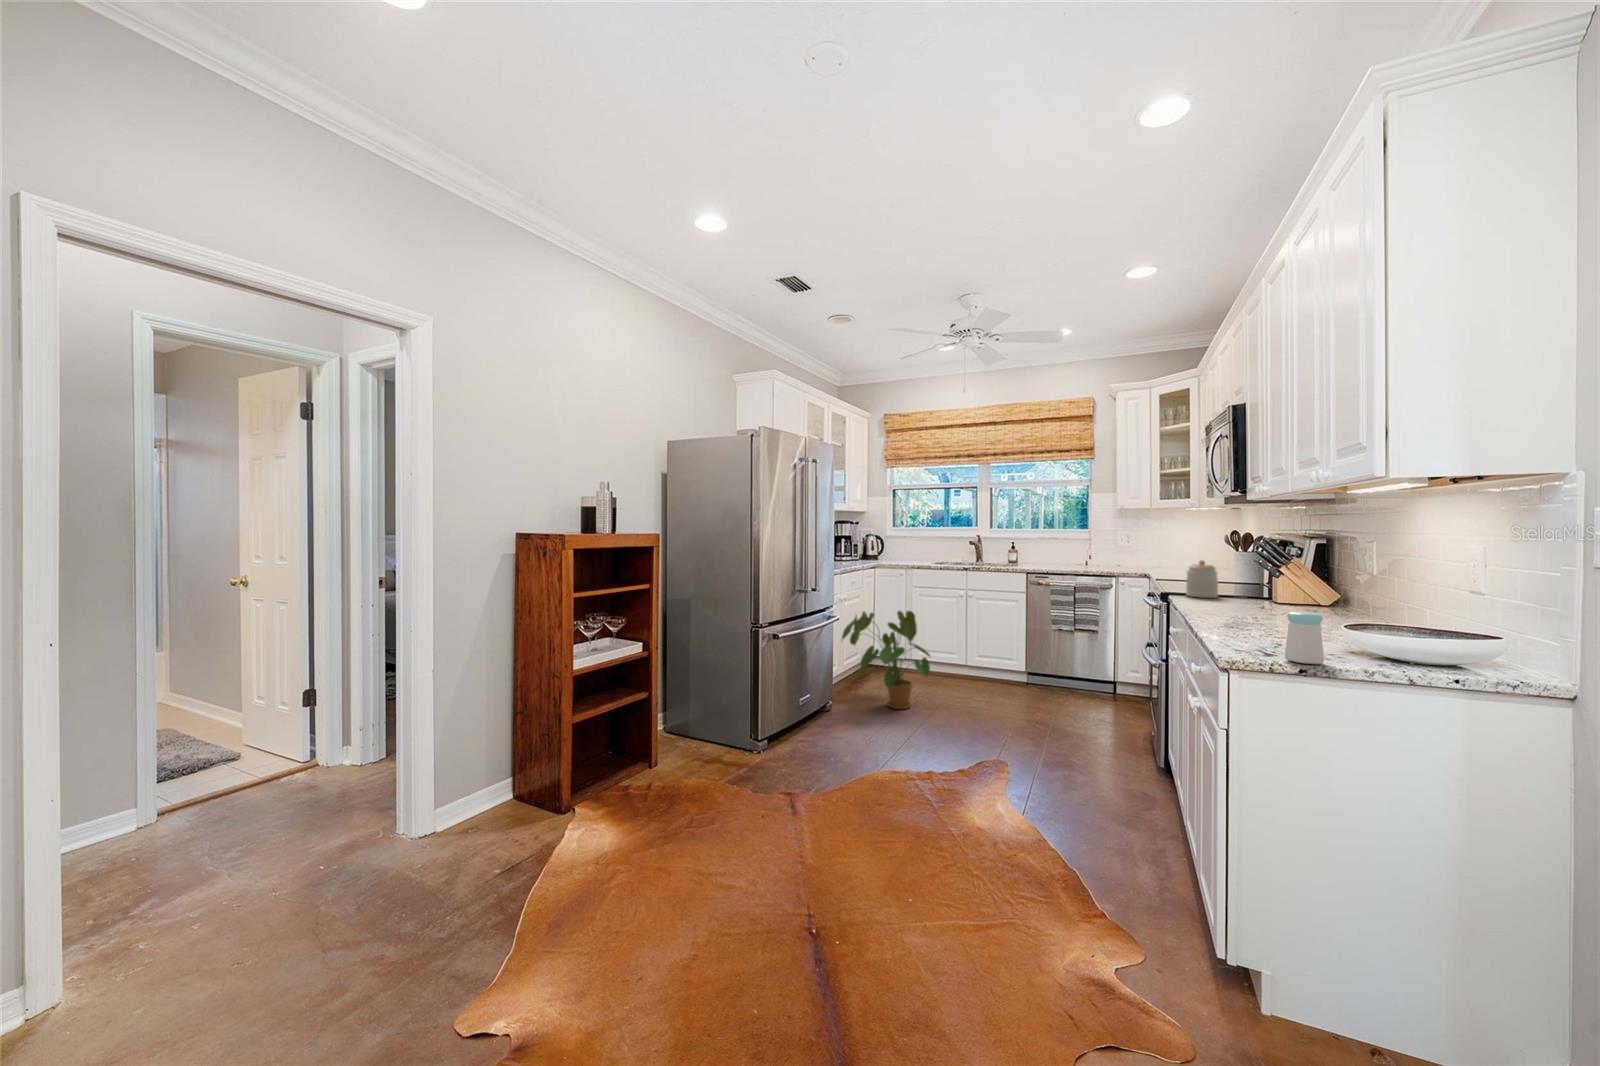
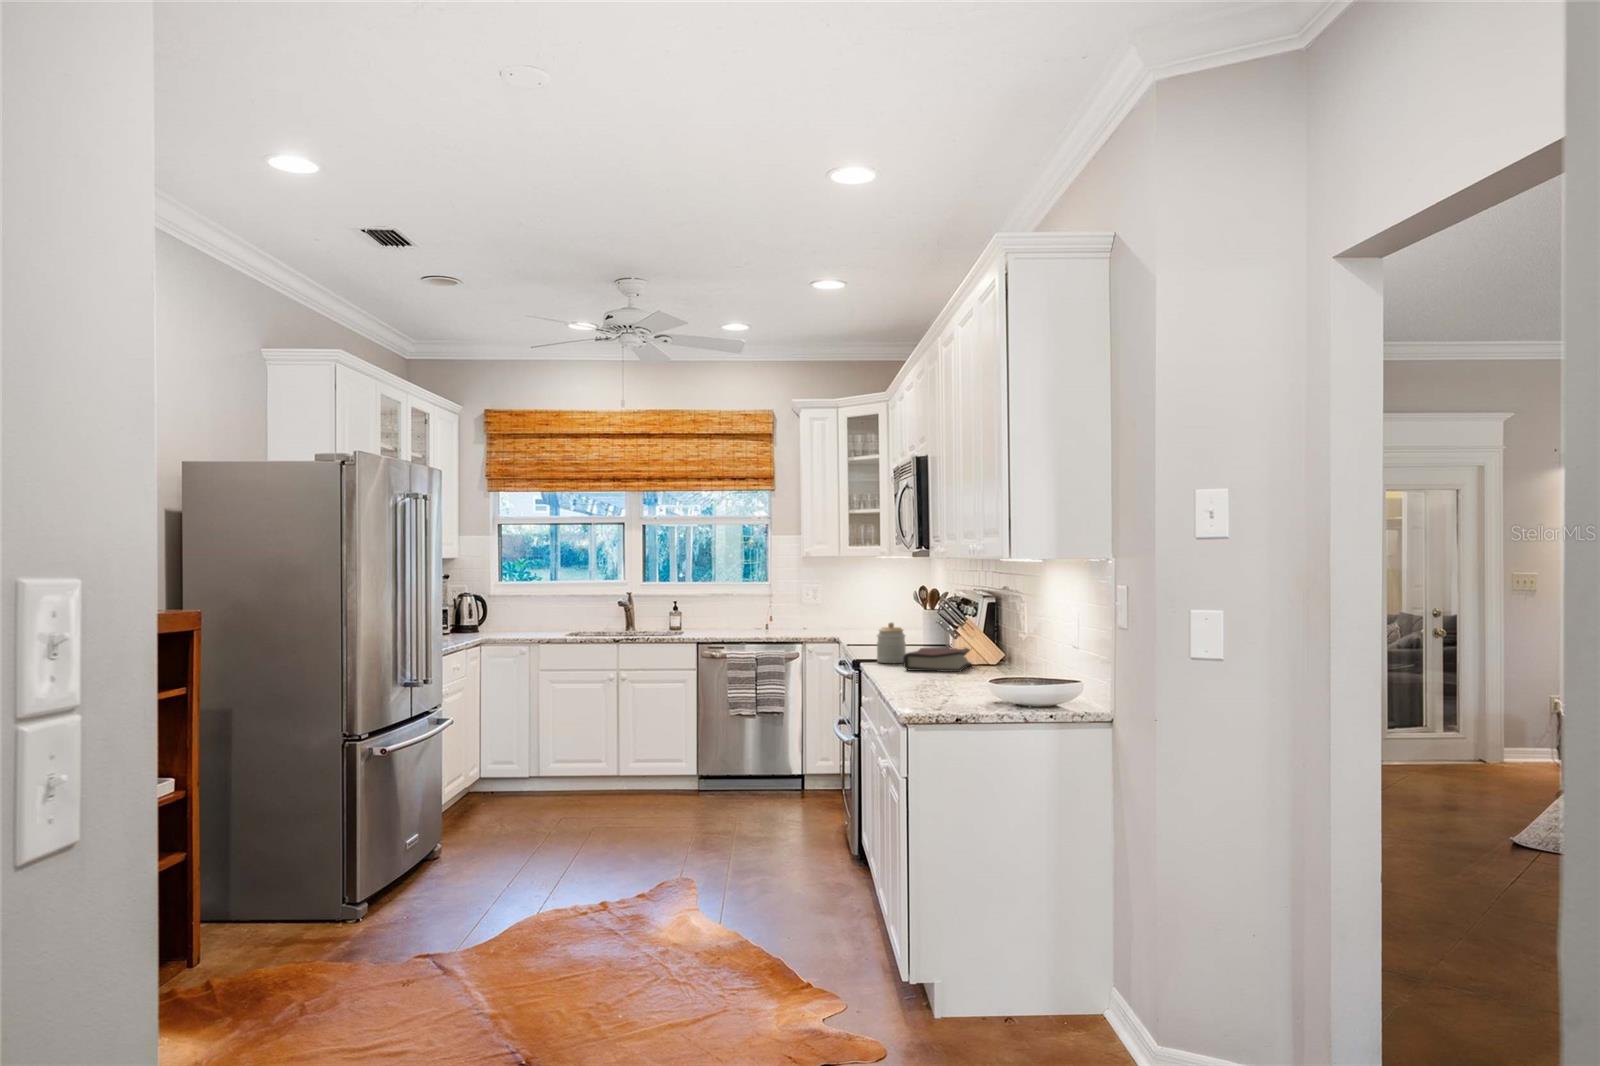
hardback book: none [1216,585,1298,611] -> present [903,648,971,672]
house plant: present [841,611,930,709] -> none [449,704,584,847]
salt shaker: present [1285,611,1324,664] -> none [948,670,973,713]

